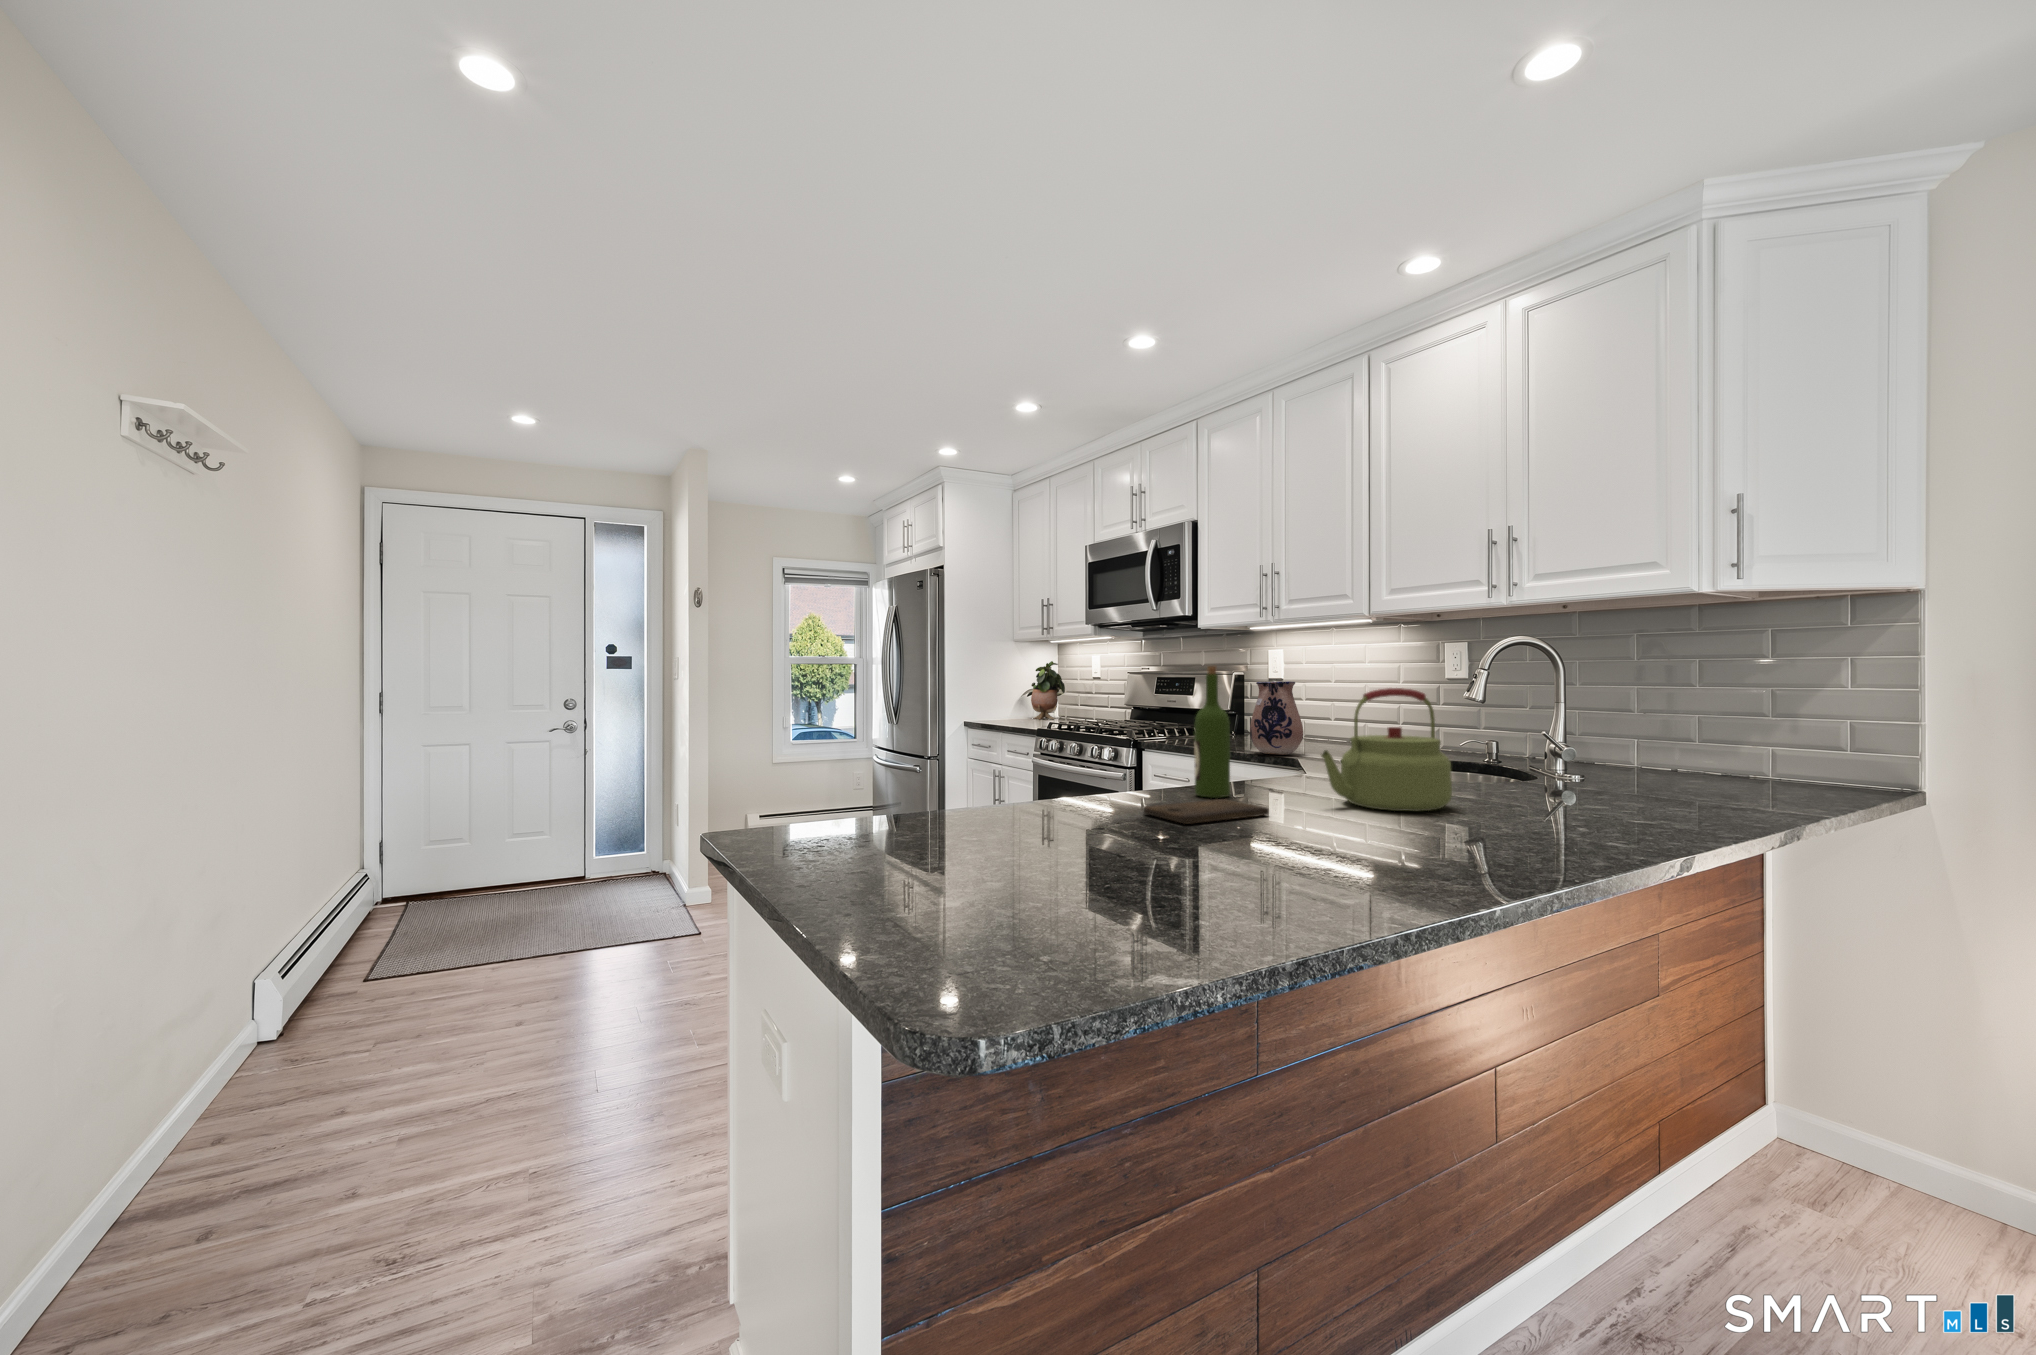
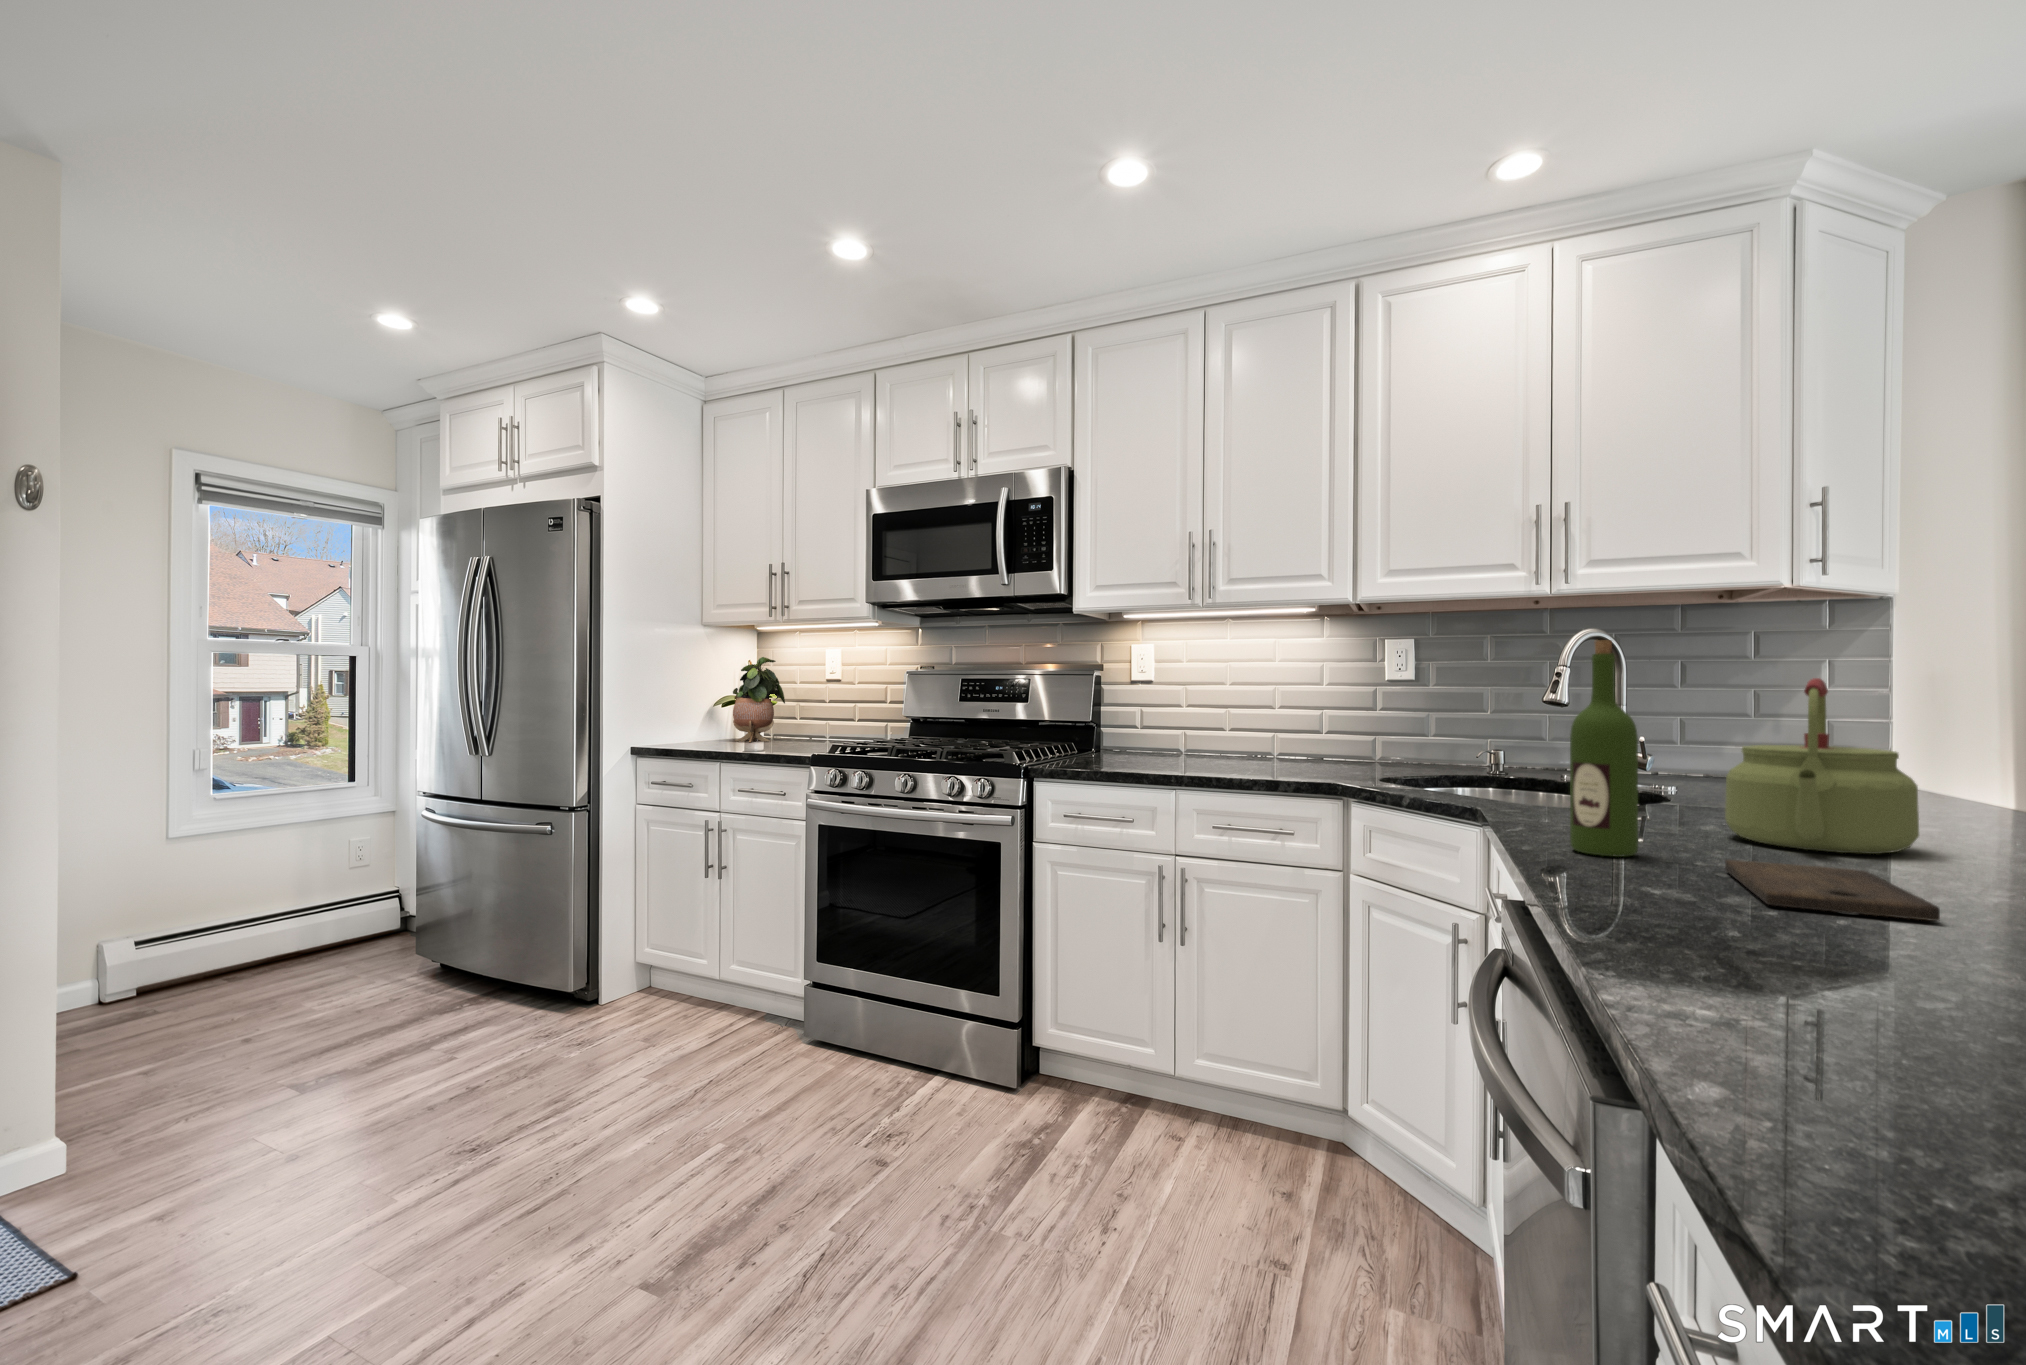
ceramic pitcher: present [1250,682,1303,755] -> none [1249,681,1321,778]

